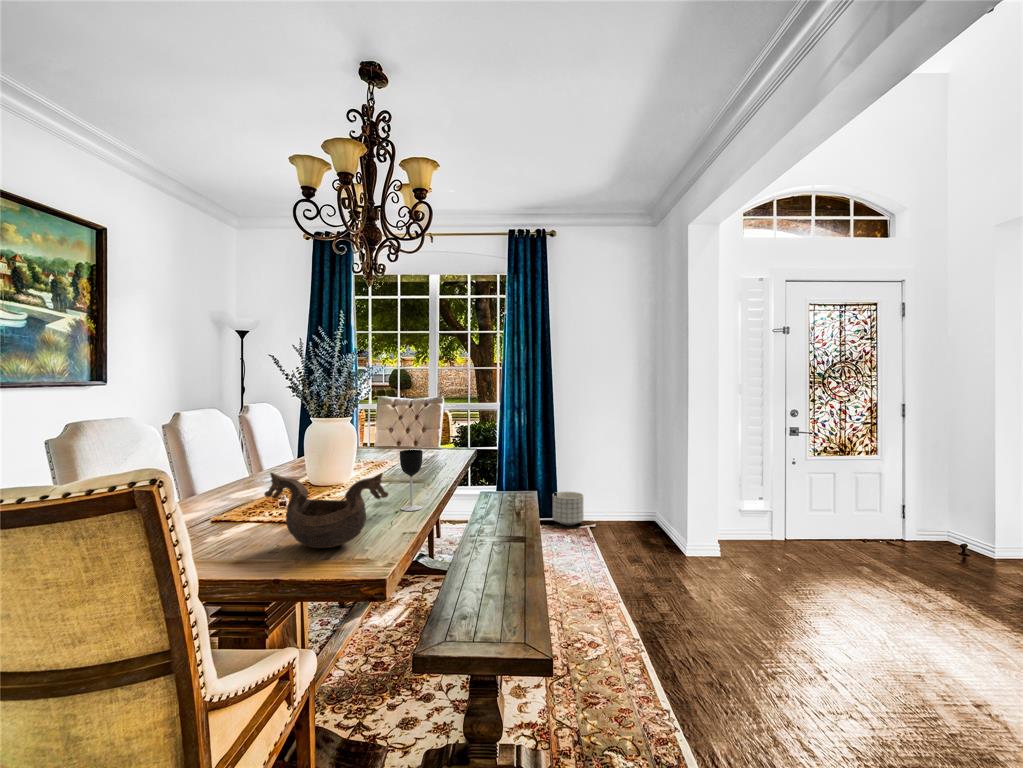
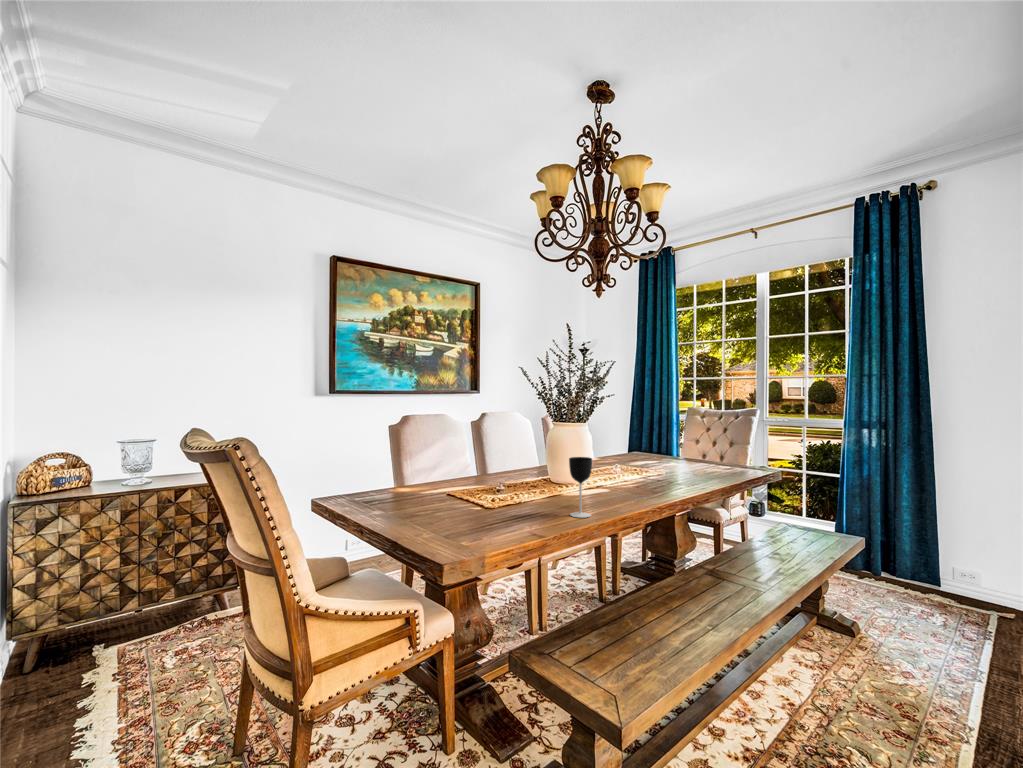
decorative bowl: present [264,473,389,548] -> none [434,461,500,529]
planter: present [553,492,583,526] -> none [929,550,989,603]

